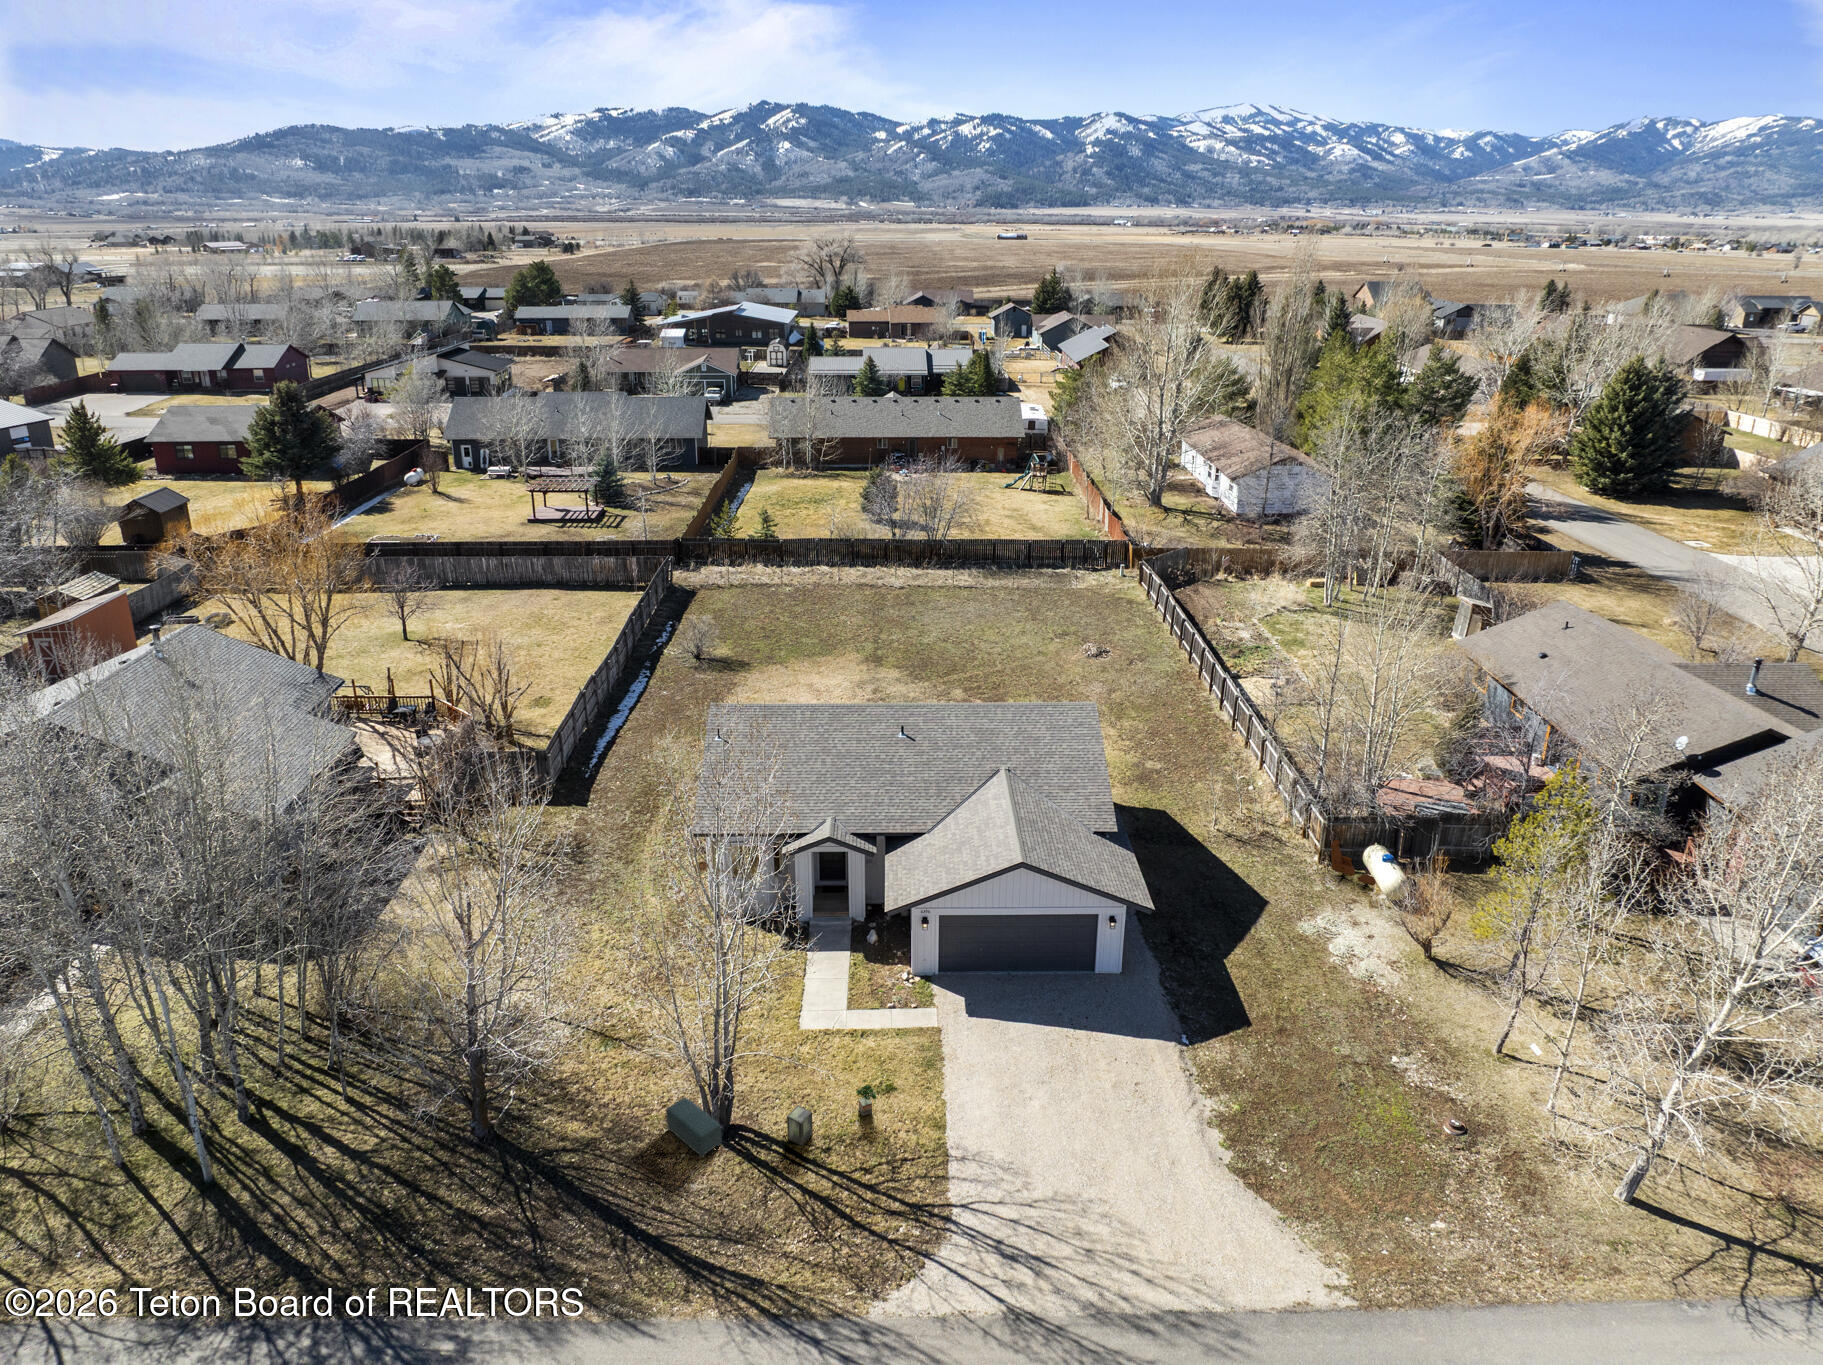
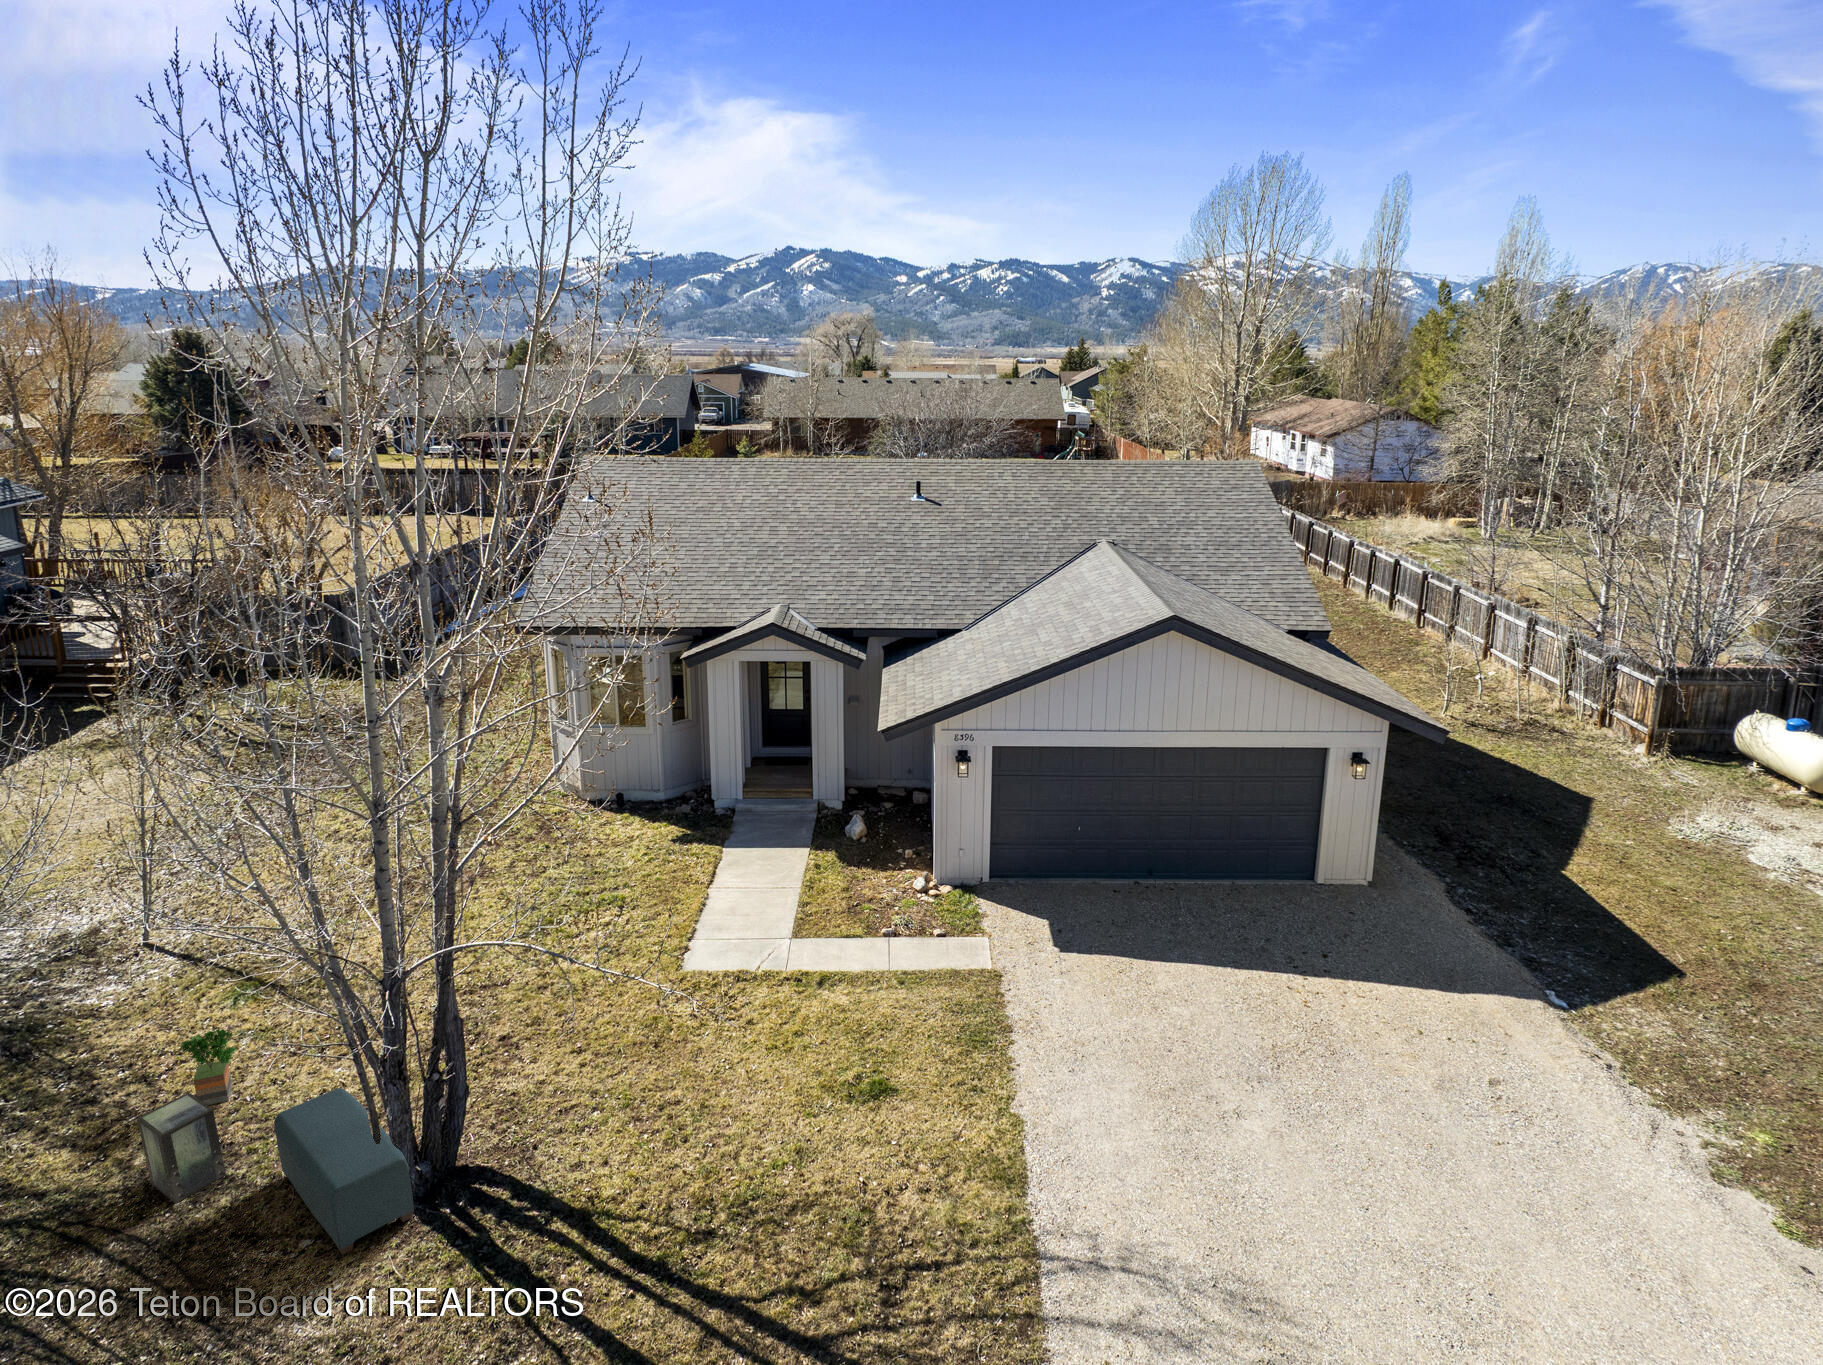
lounge chair: present [1331,840,1376,890] -> none [1684,691,1781,776]
potted tree: present [856,1085,877,1116] -> present [181,1029,236,1105]
storage box: present [787,1105,813,1146] -> present [137,1092,226,1204]

